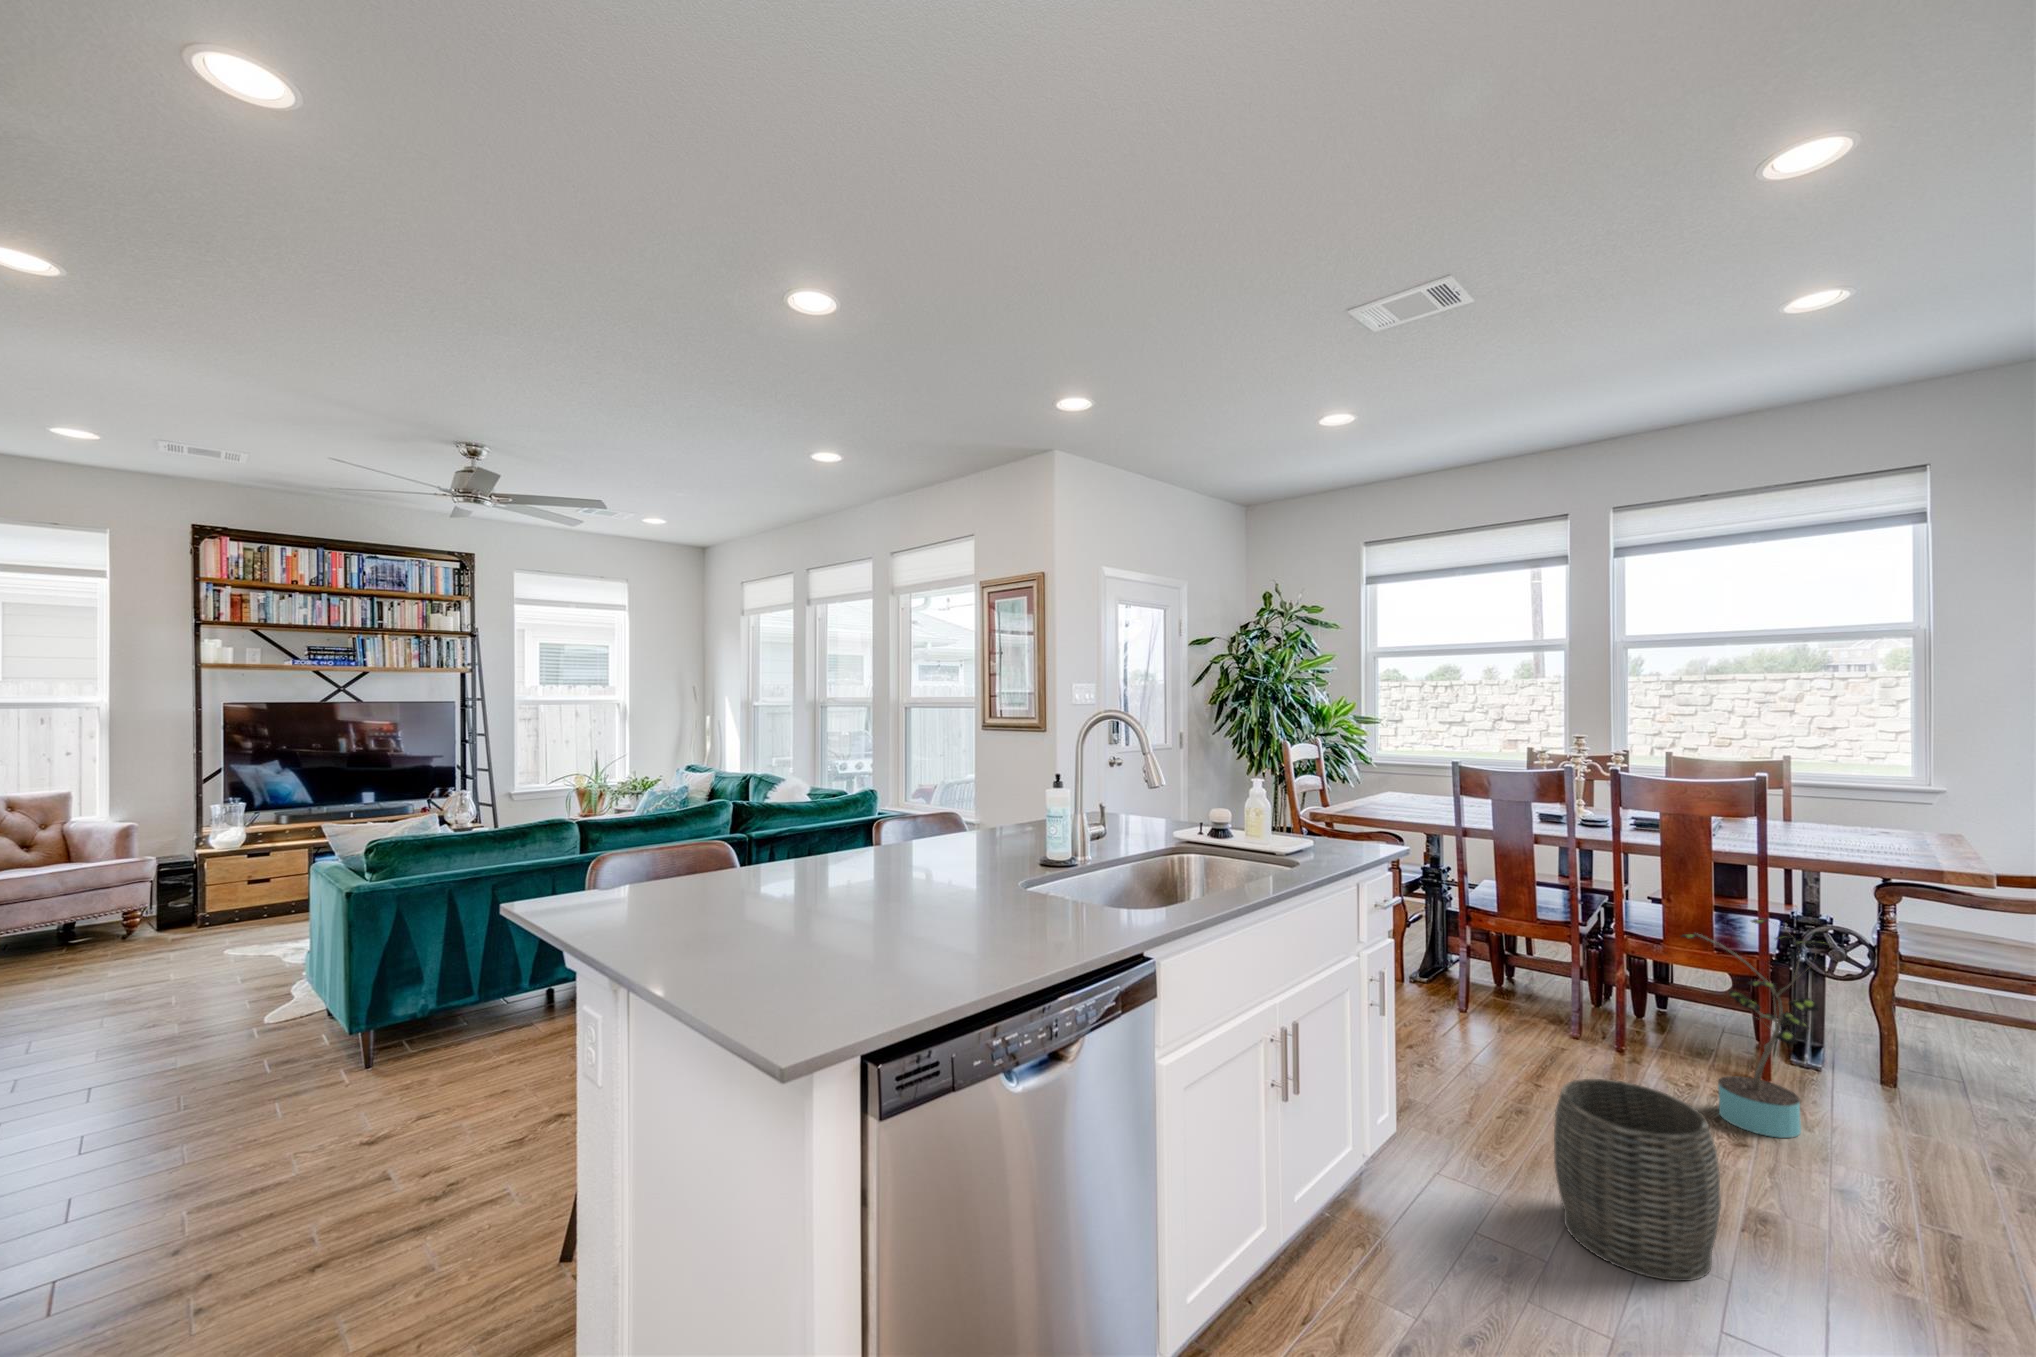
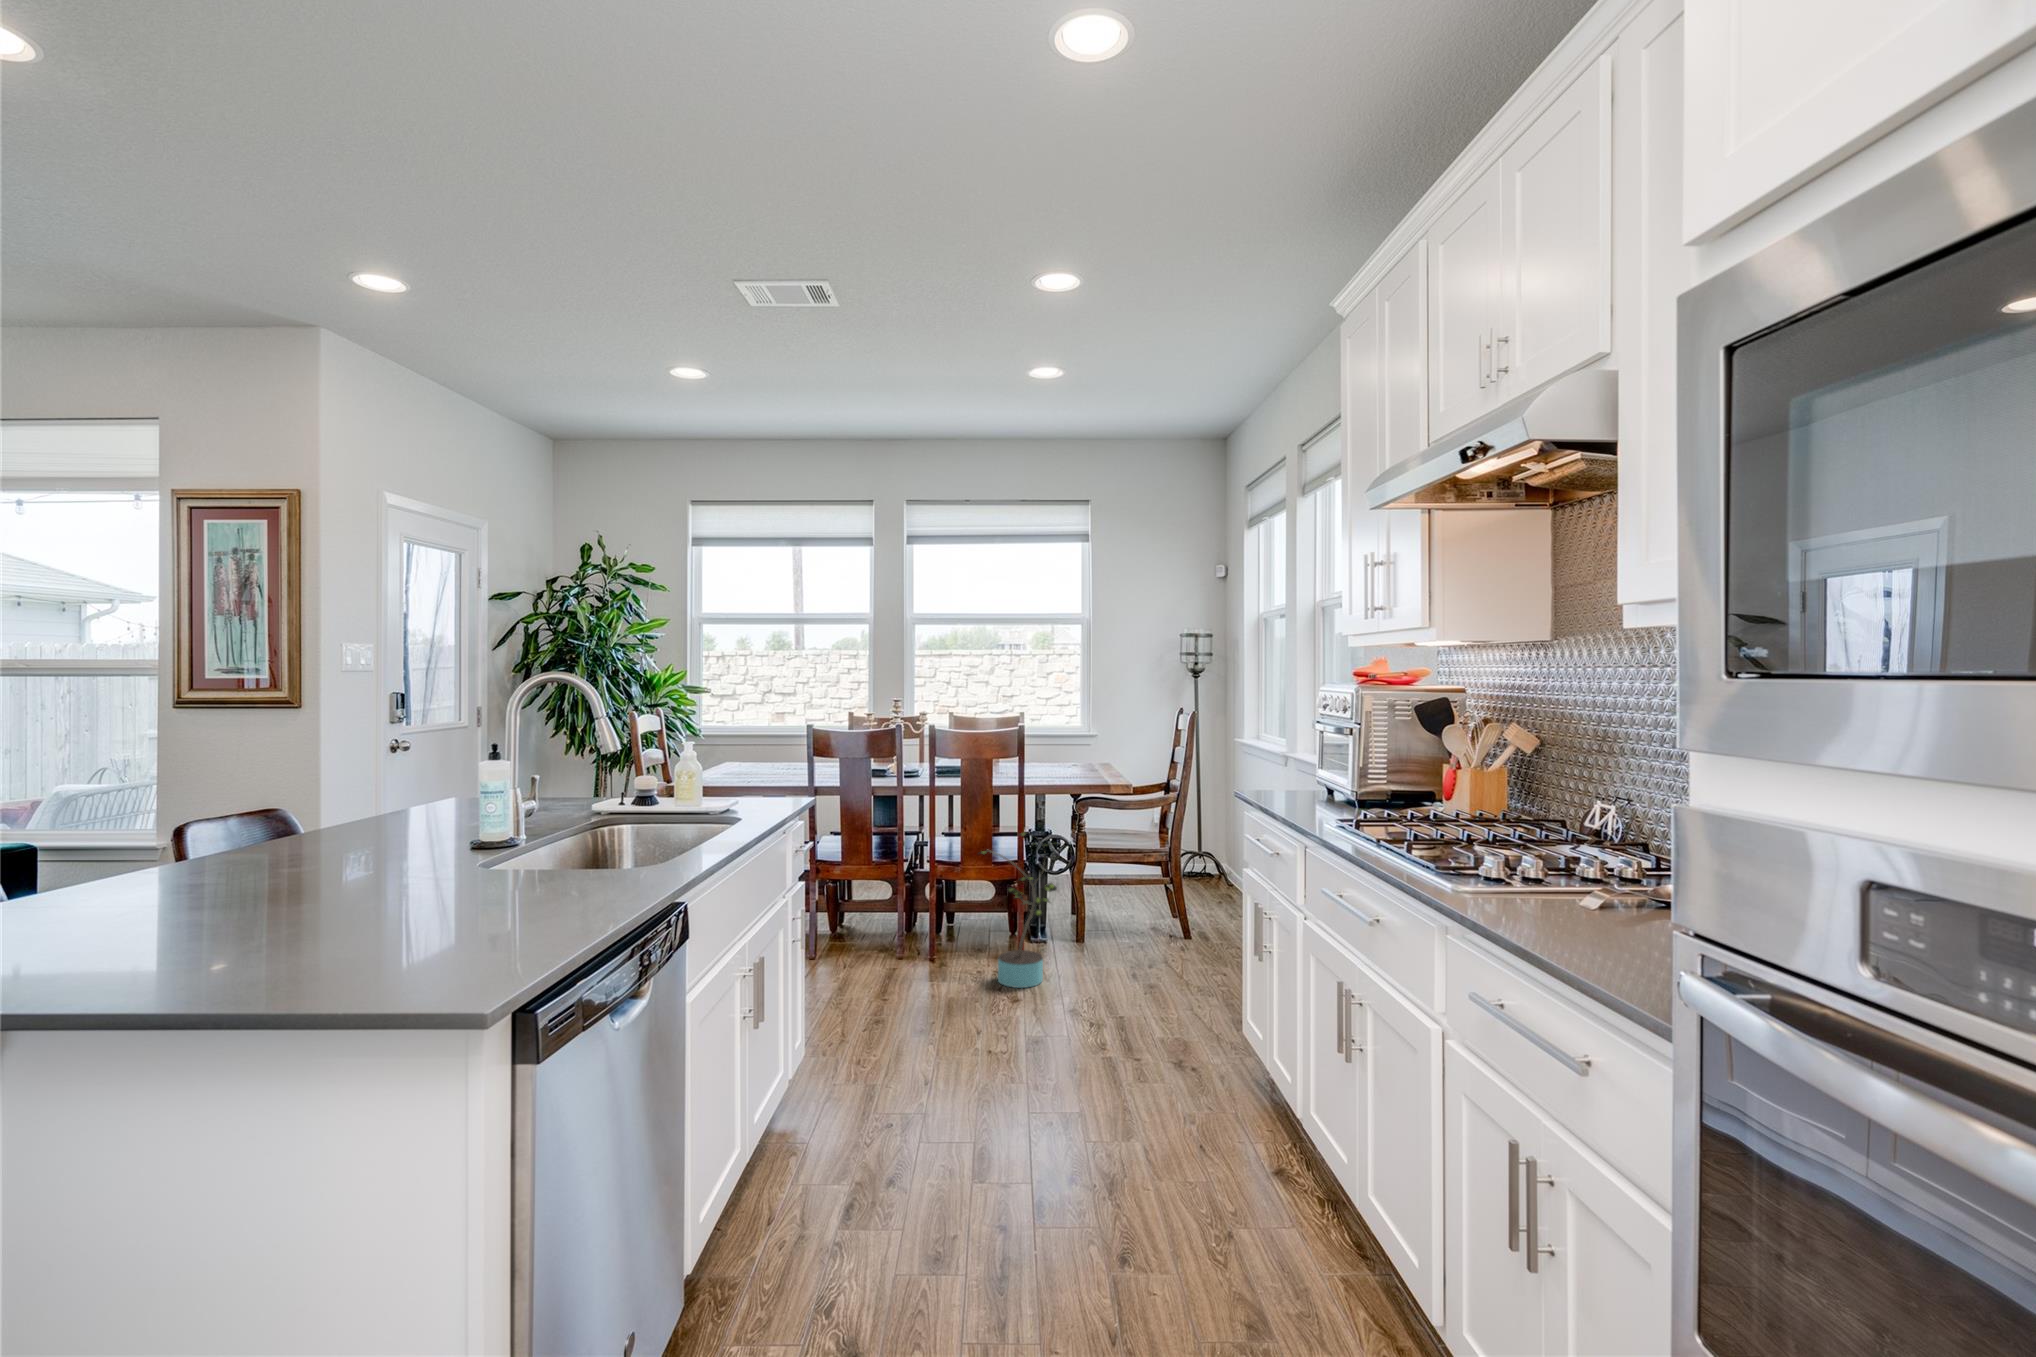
woven basket: present [1554,1079,1721,1281] -> none [921,965,1021,1099]

